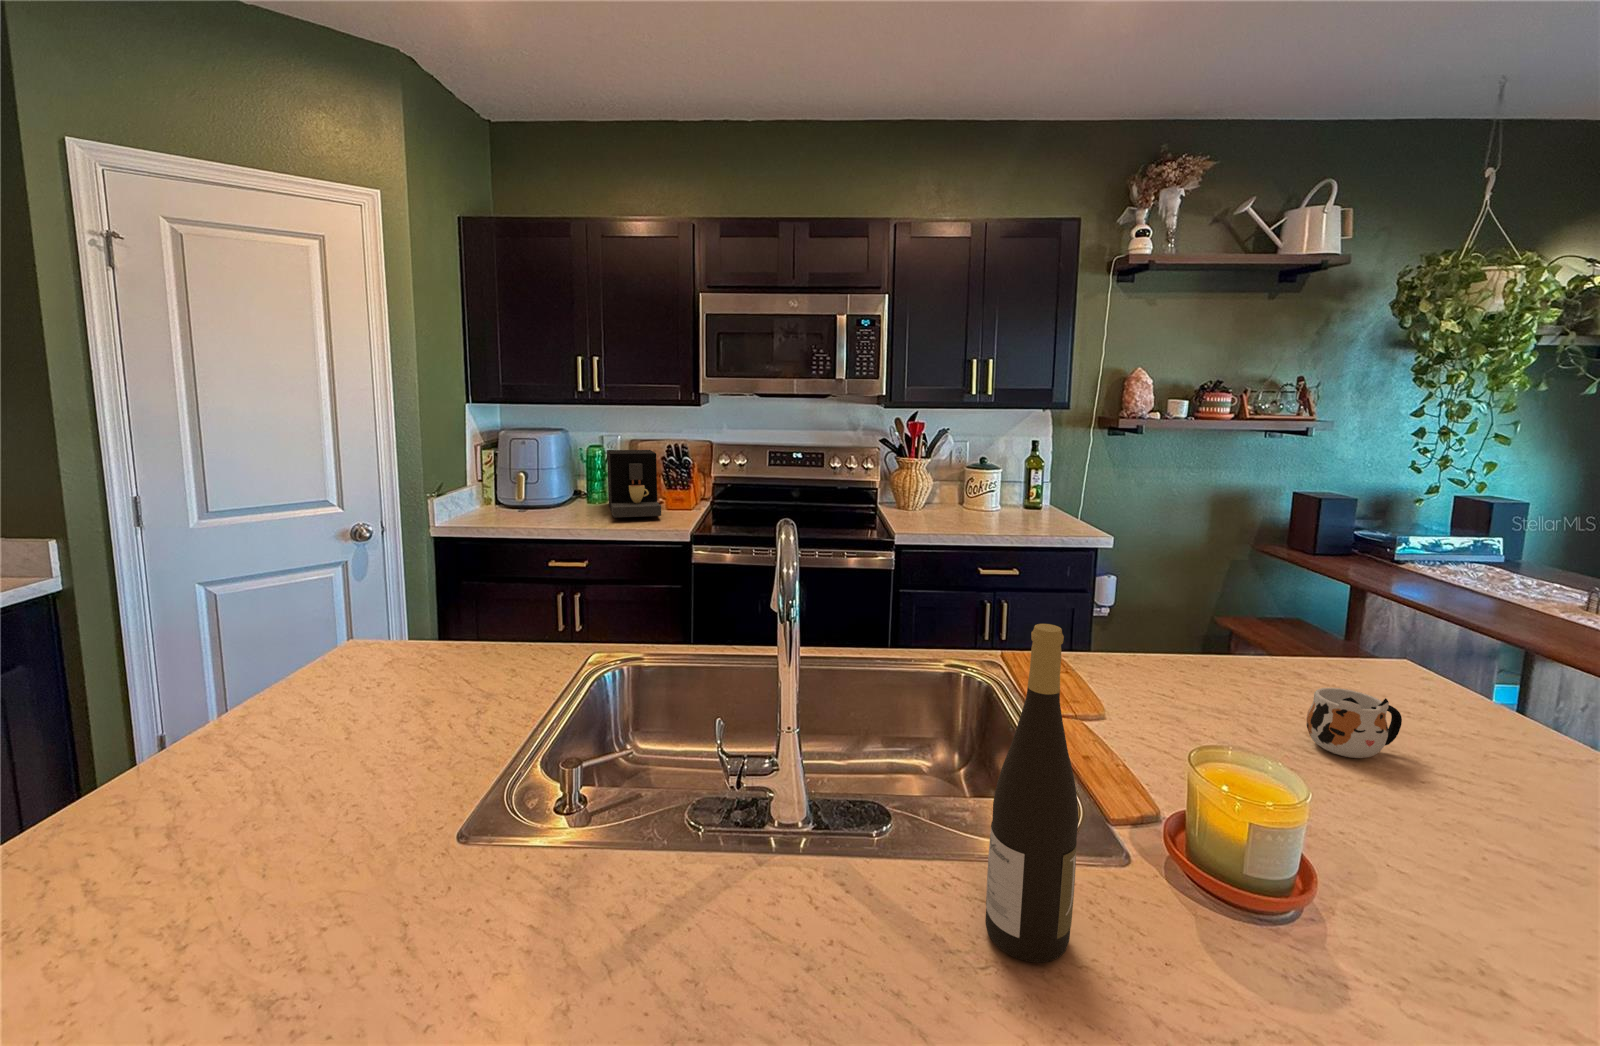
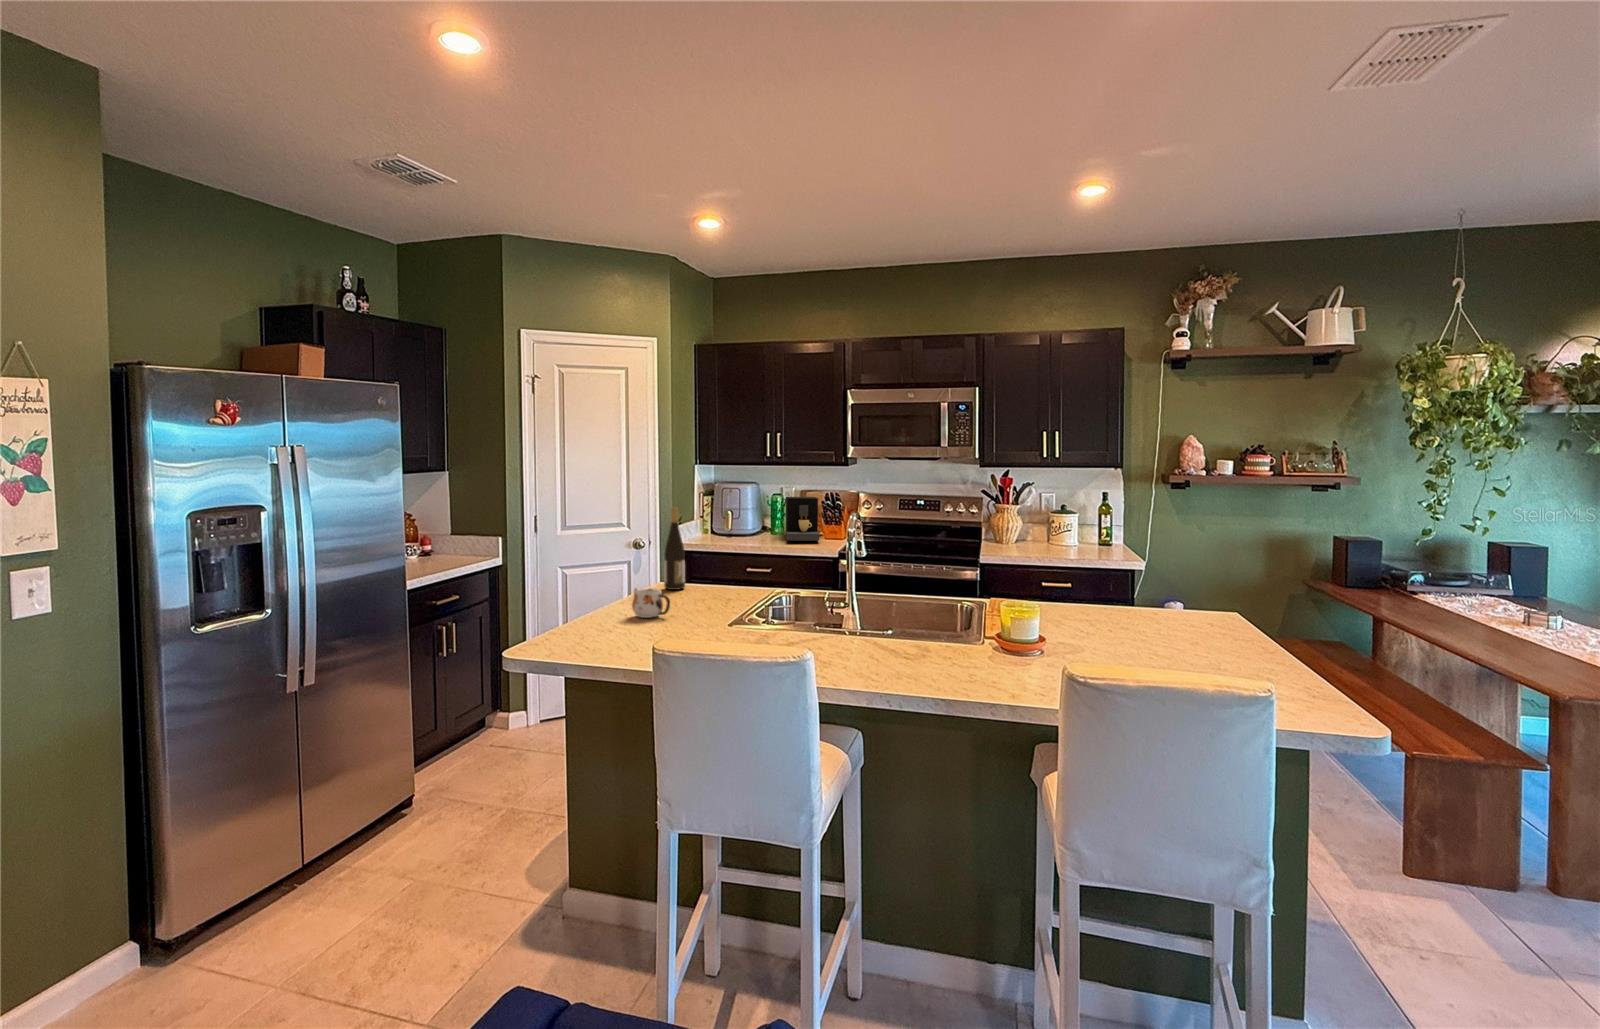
wine bottle: present [985,624,1079,962] -> present [664,507,685,590]
mug: present [1306,688,1402,758] -> present [632,589,670,618]

